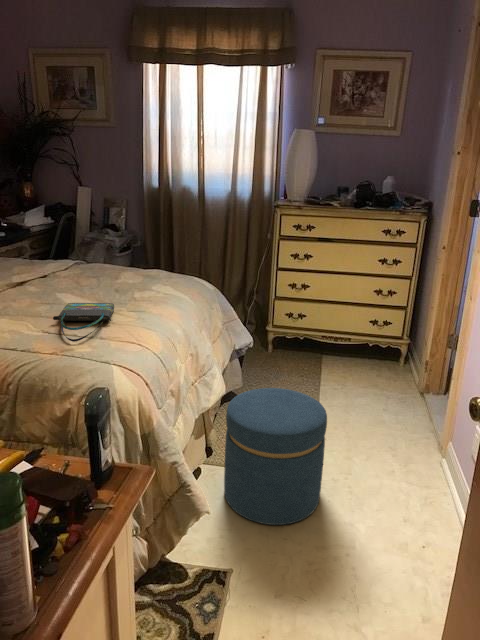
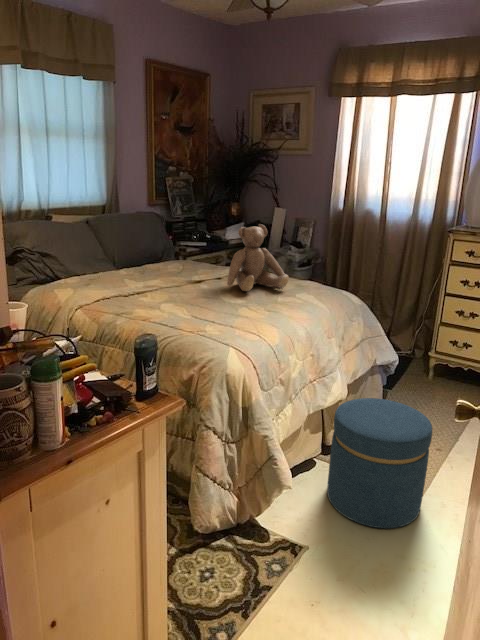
teddy bear: none [65,209,138,290] -> present [227,224,289,291]
tote bag: present [53,303,114,342] -> none [203,298,255,326]

